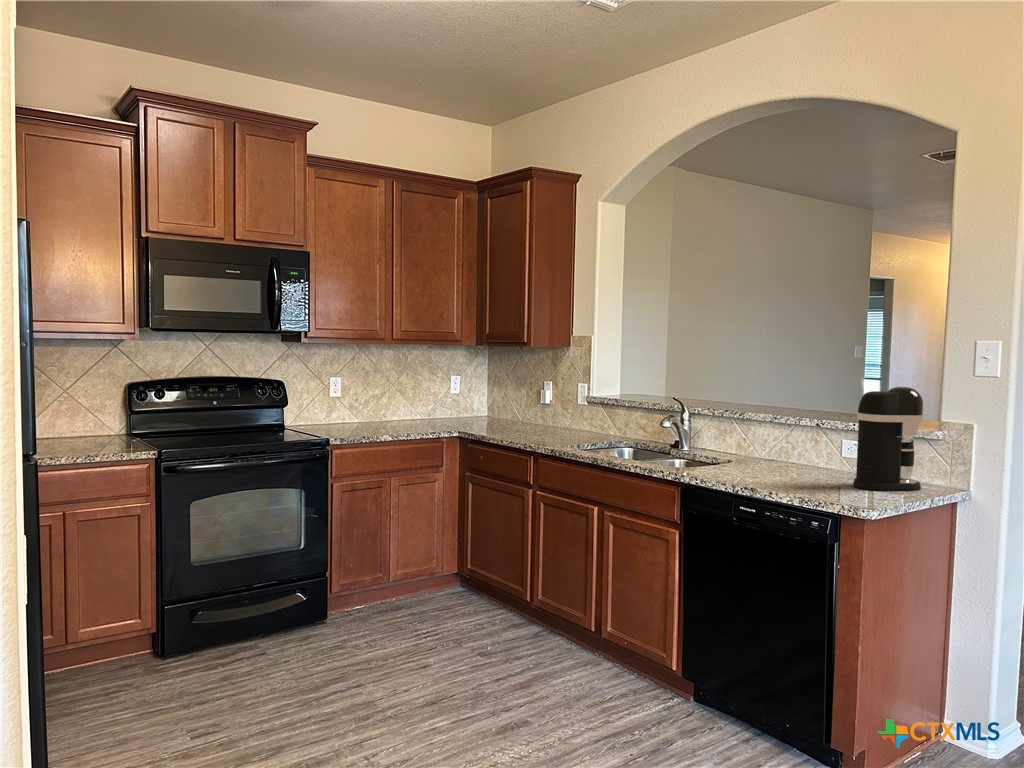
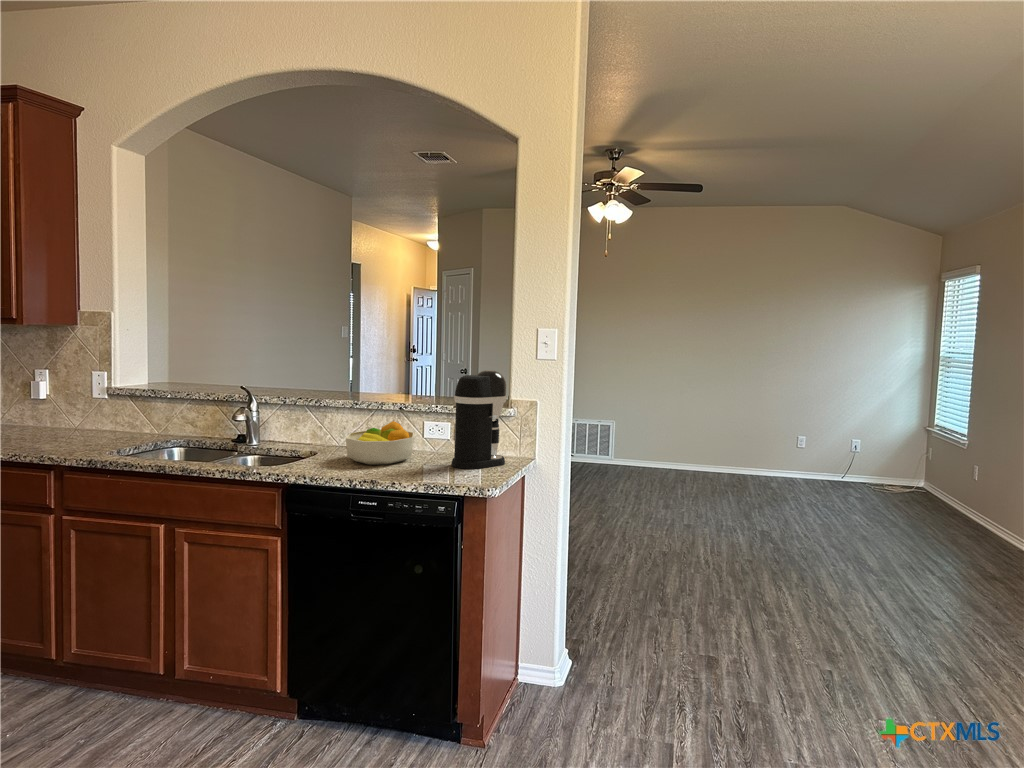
fruit bowl: none [748,436,827,477] -> present [346,421,415,465]

